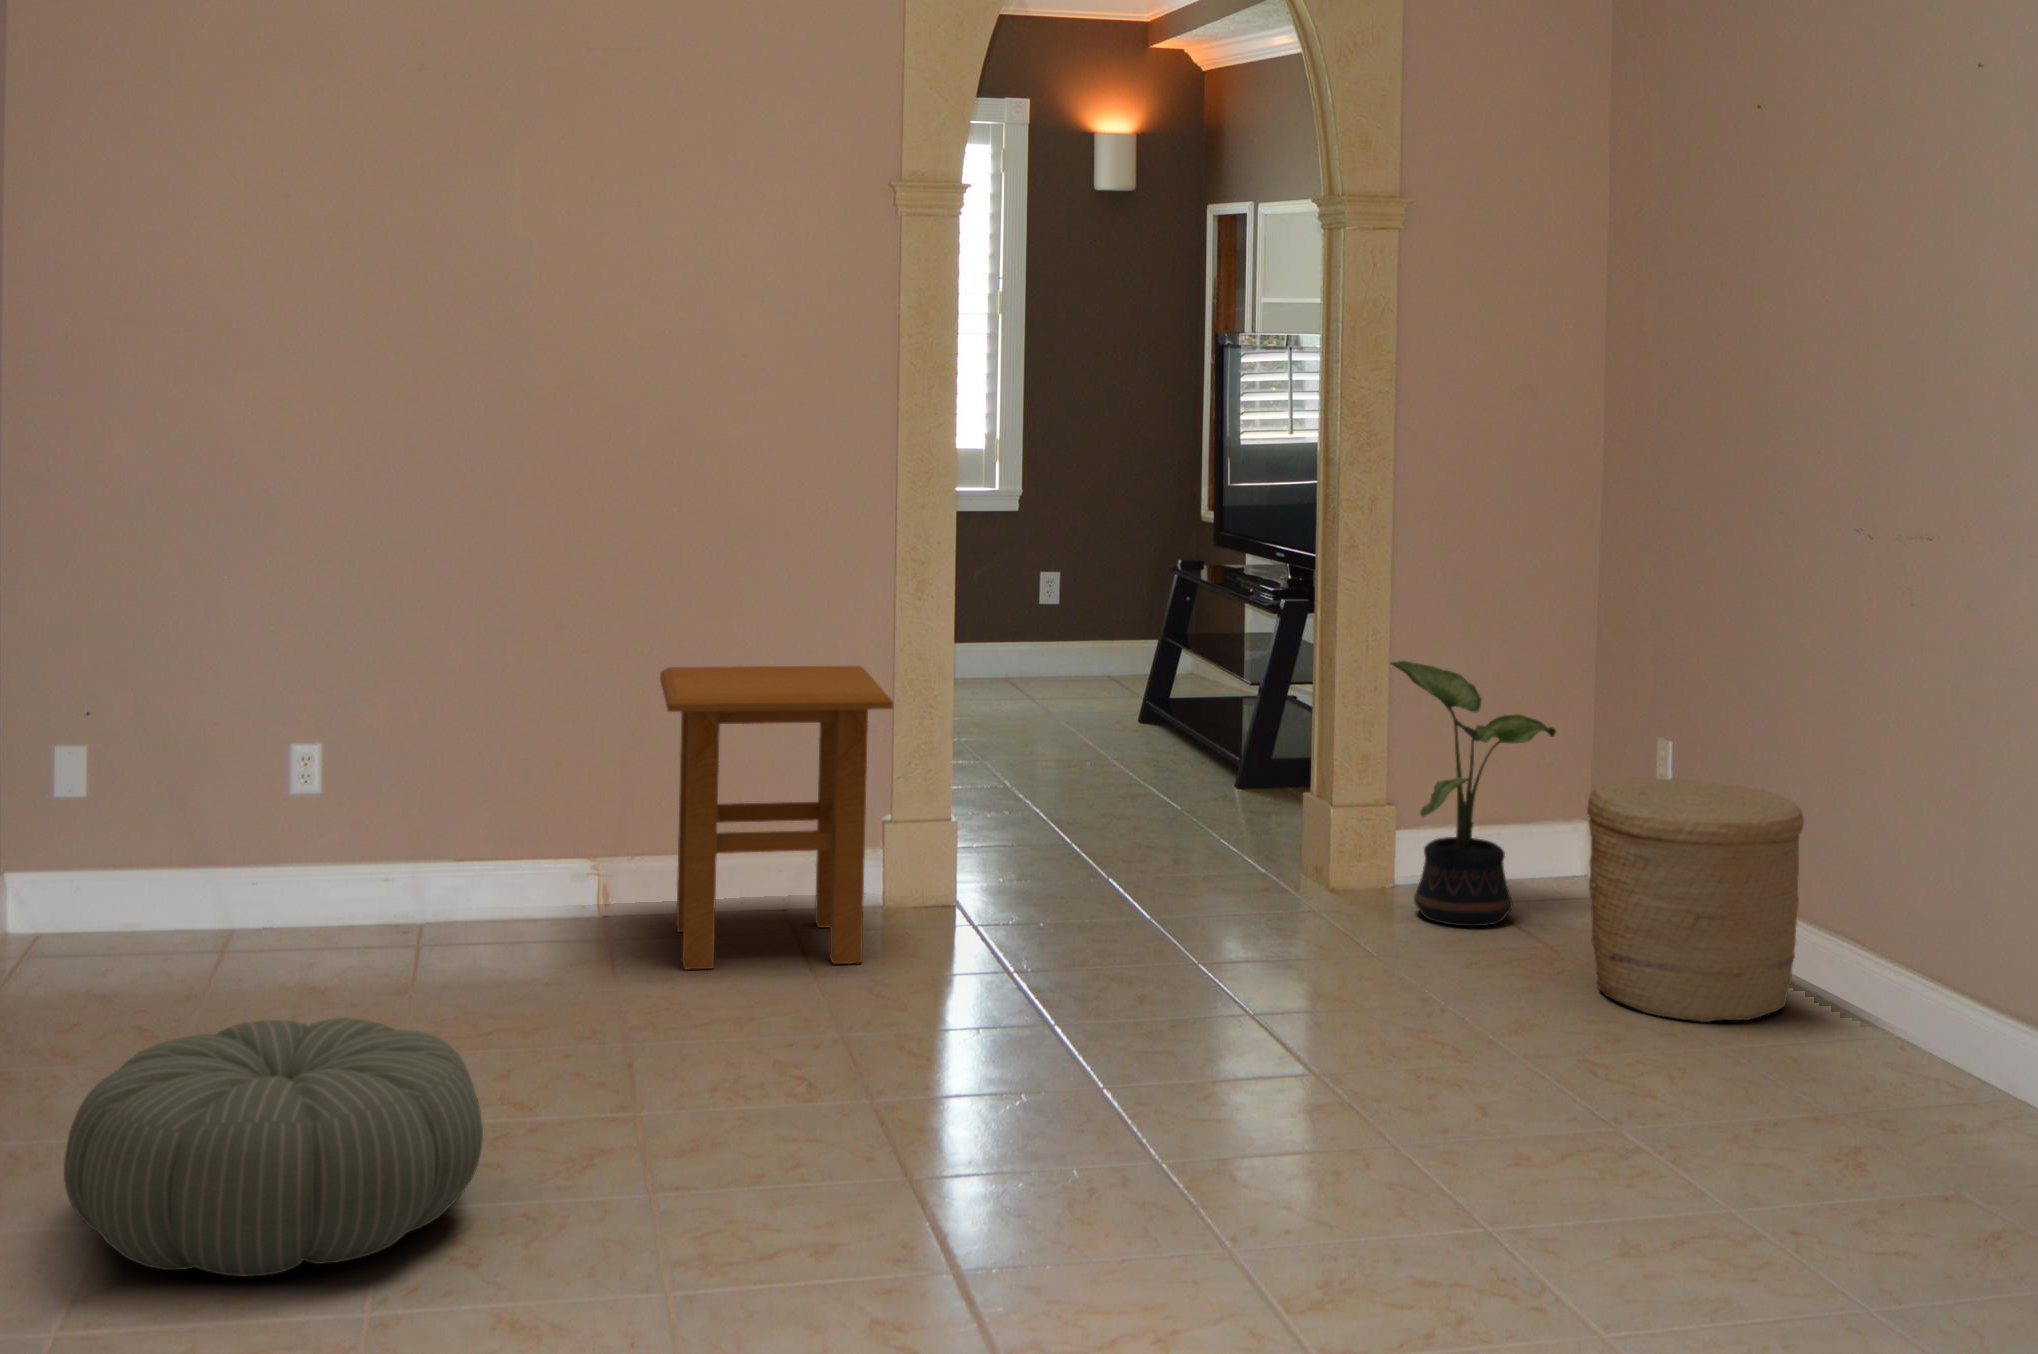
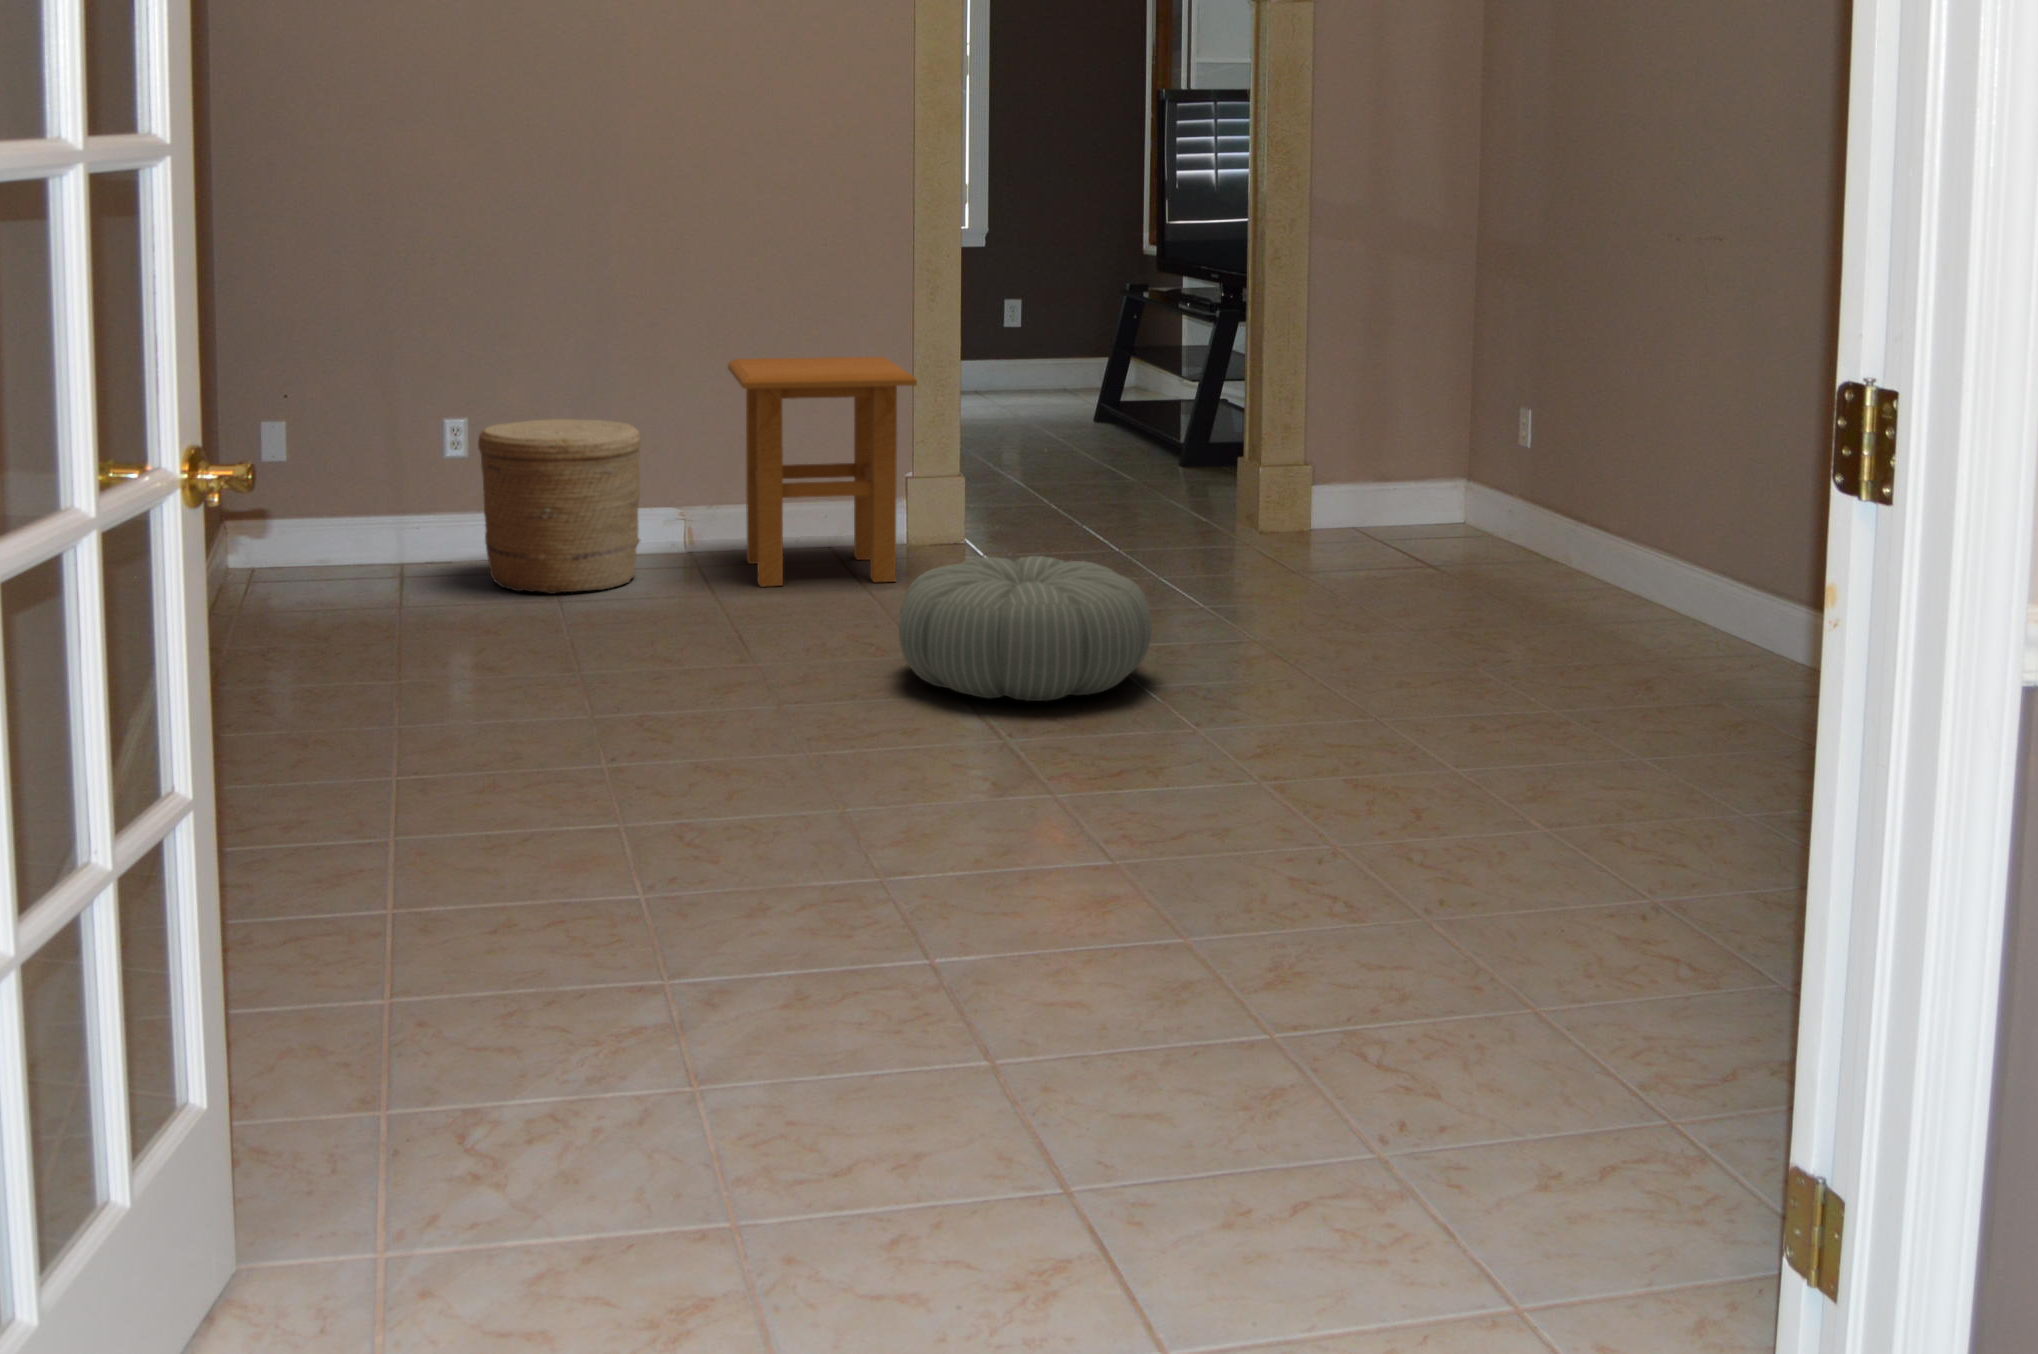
potted plant: present [1391,661,1556,926] -> none [1304,350,1438,555]
woven basket: present [1587,778,1804,1022] -> present [478,419,641,594]
pouf: present [64,1018,483,1276] -> present [899,556,1152,701]

